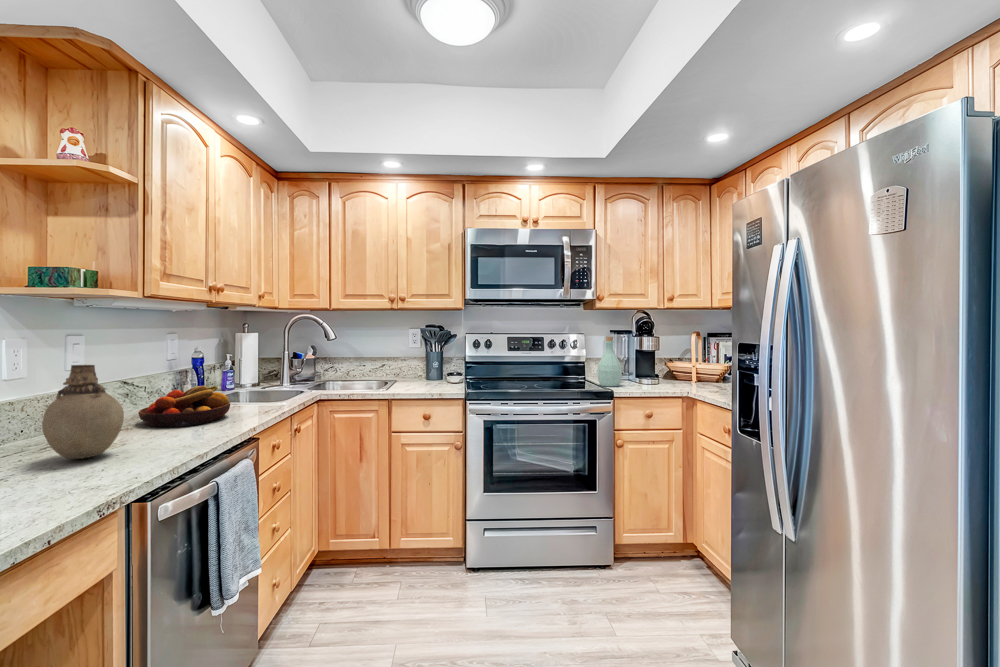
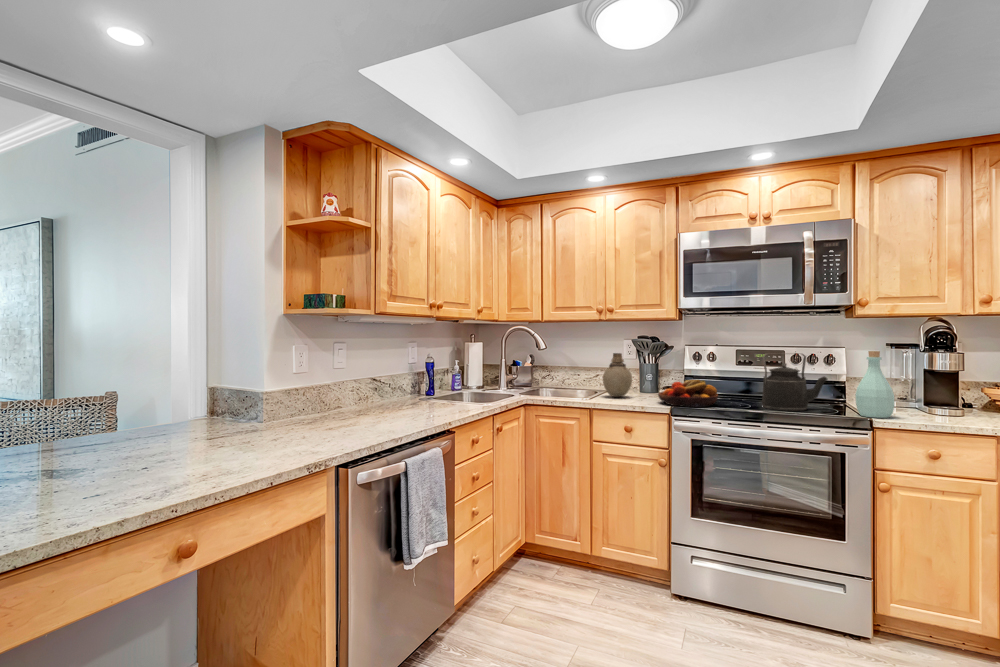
kettle: none [533,339,577,386] -> present [762,353,828,411]
vase: present [42,365,124,459] -> present [603,353,632,397]
fruit bowl: present [138,385,230,427] -> present [658,380,718,407]

